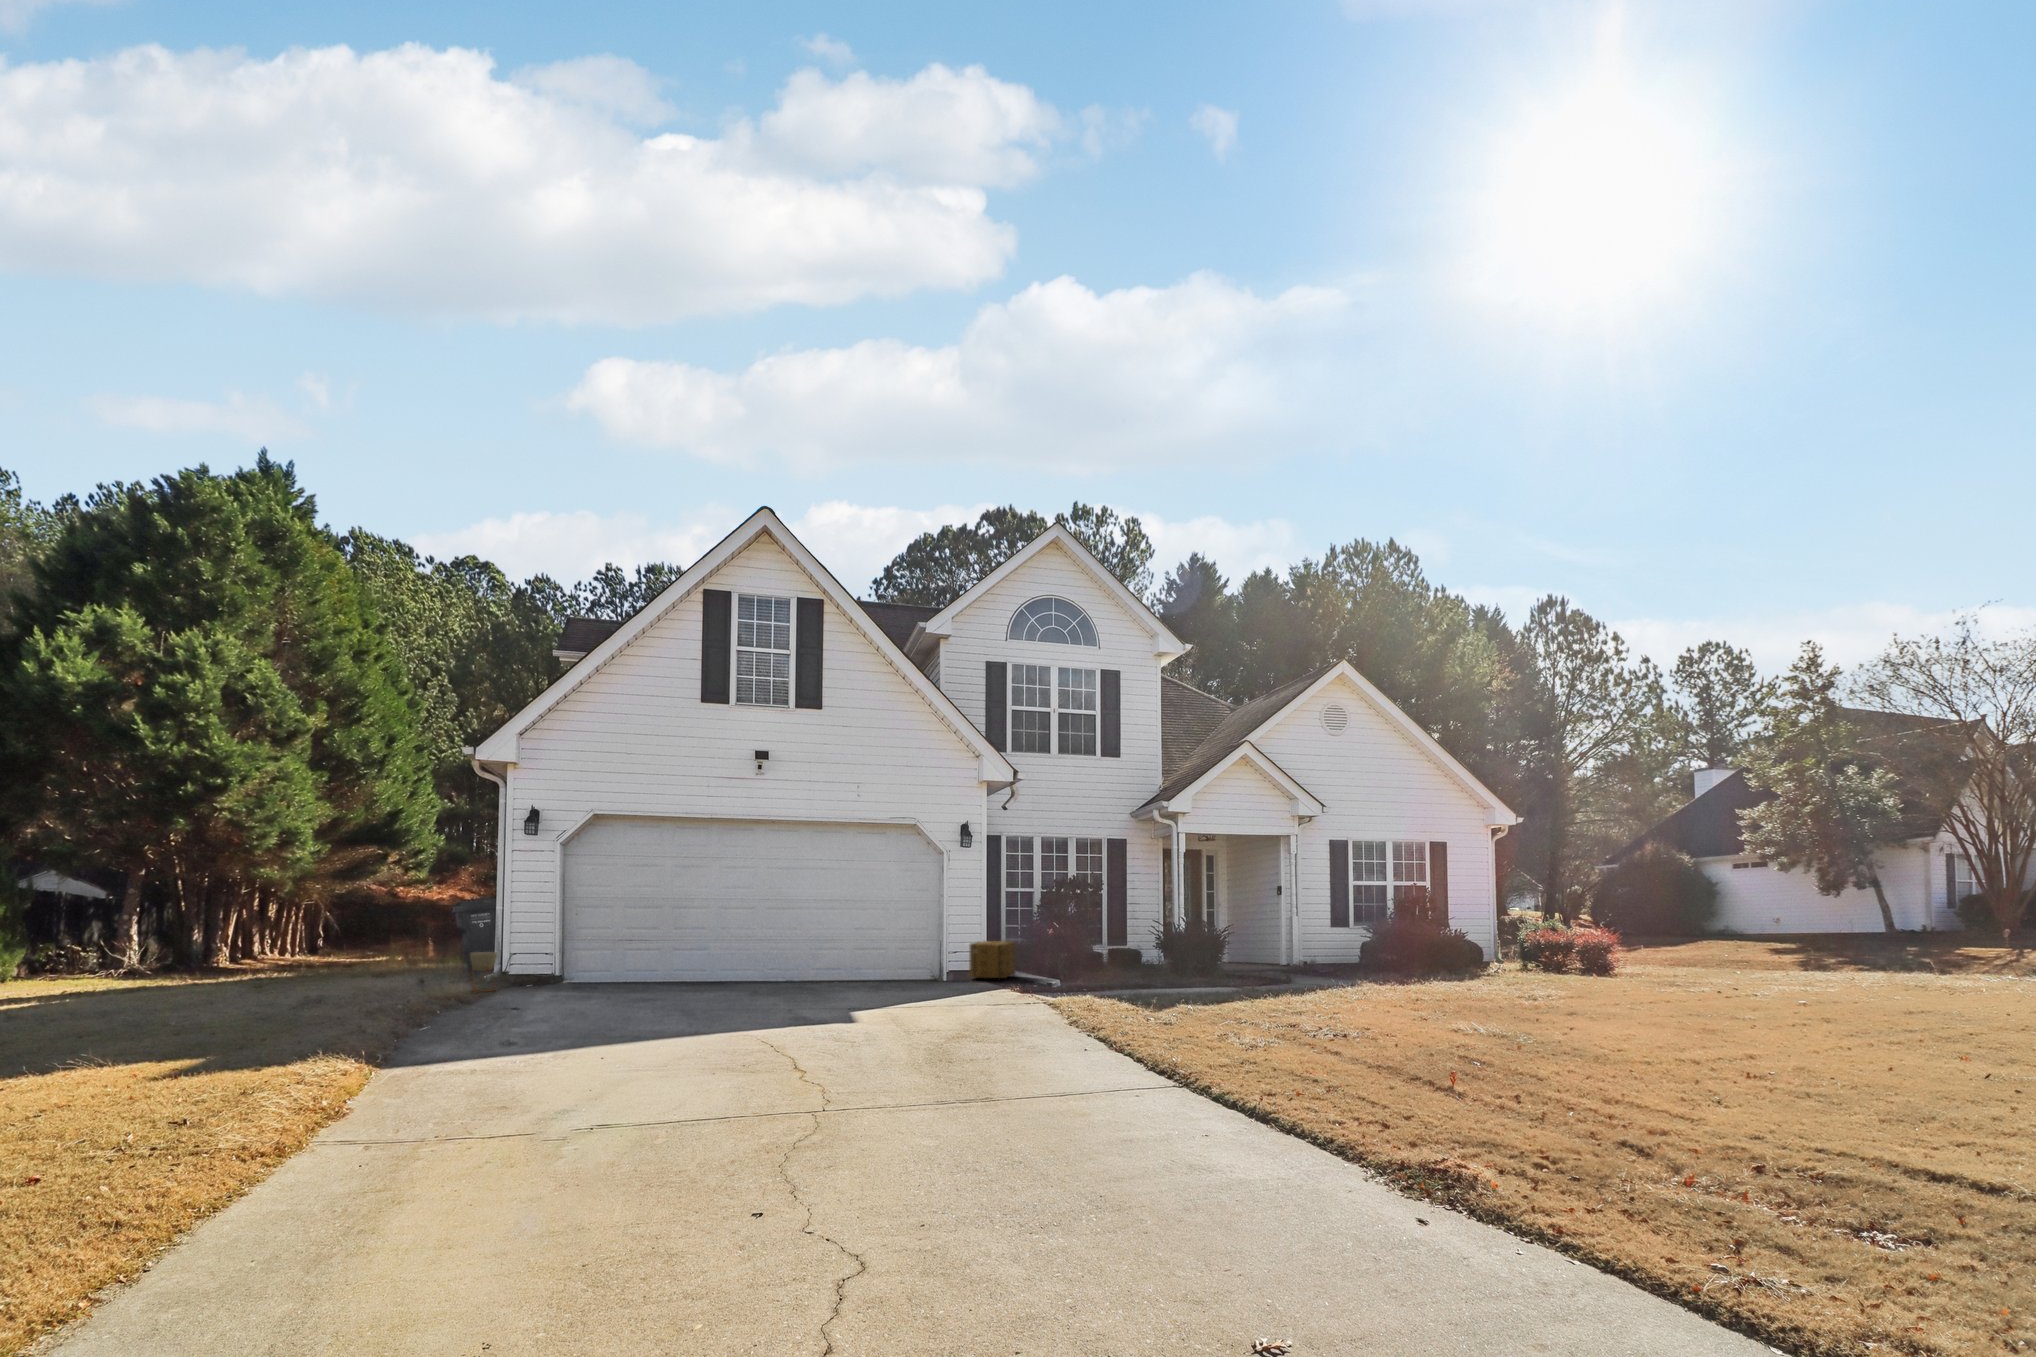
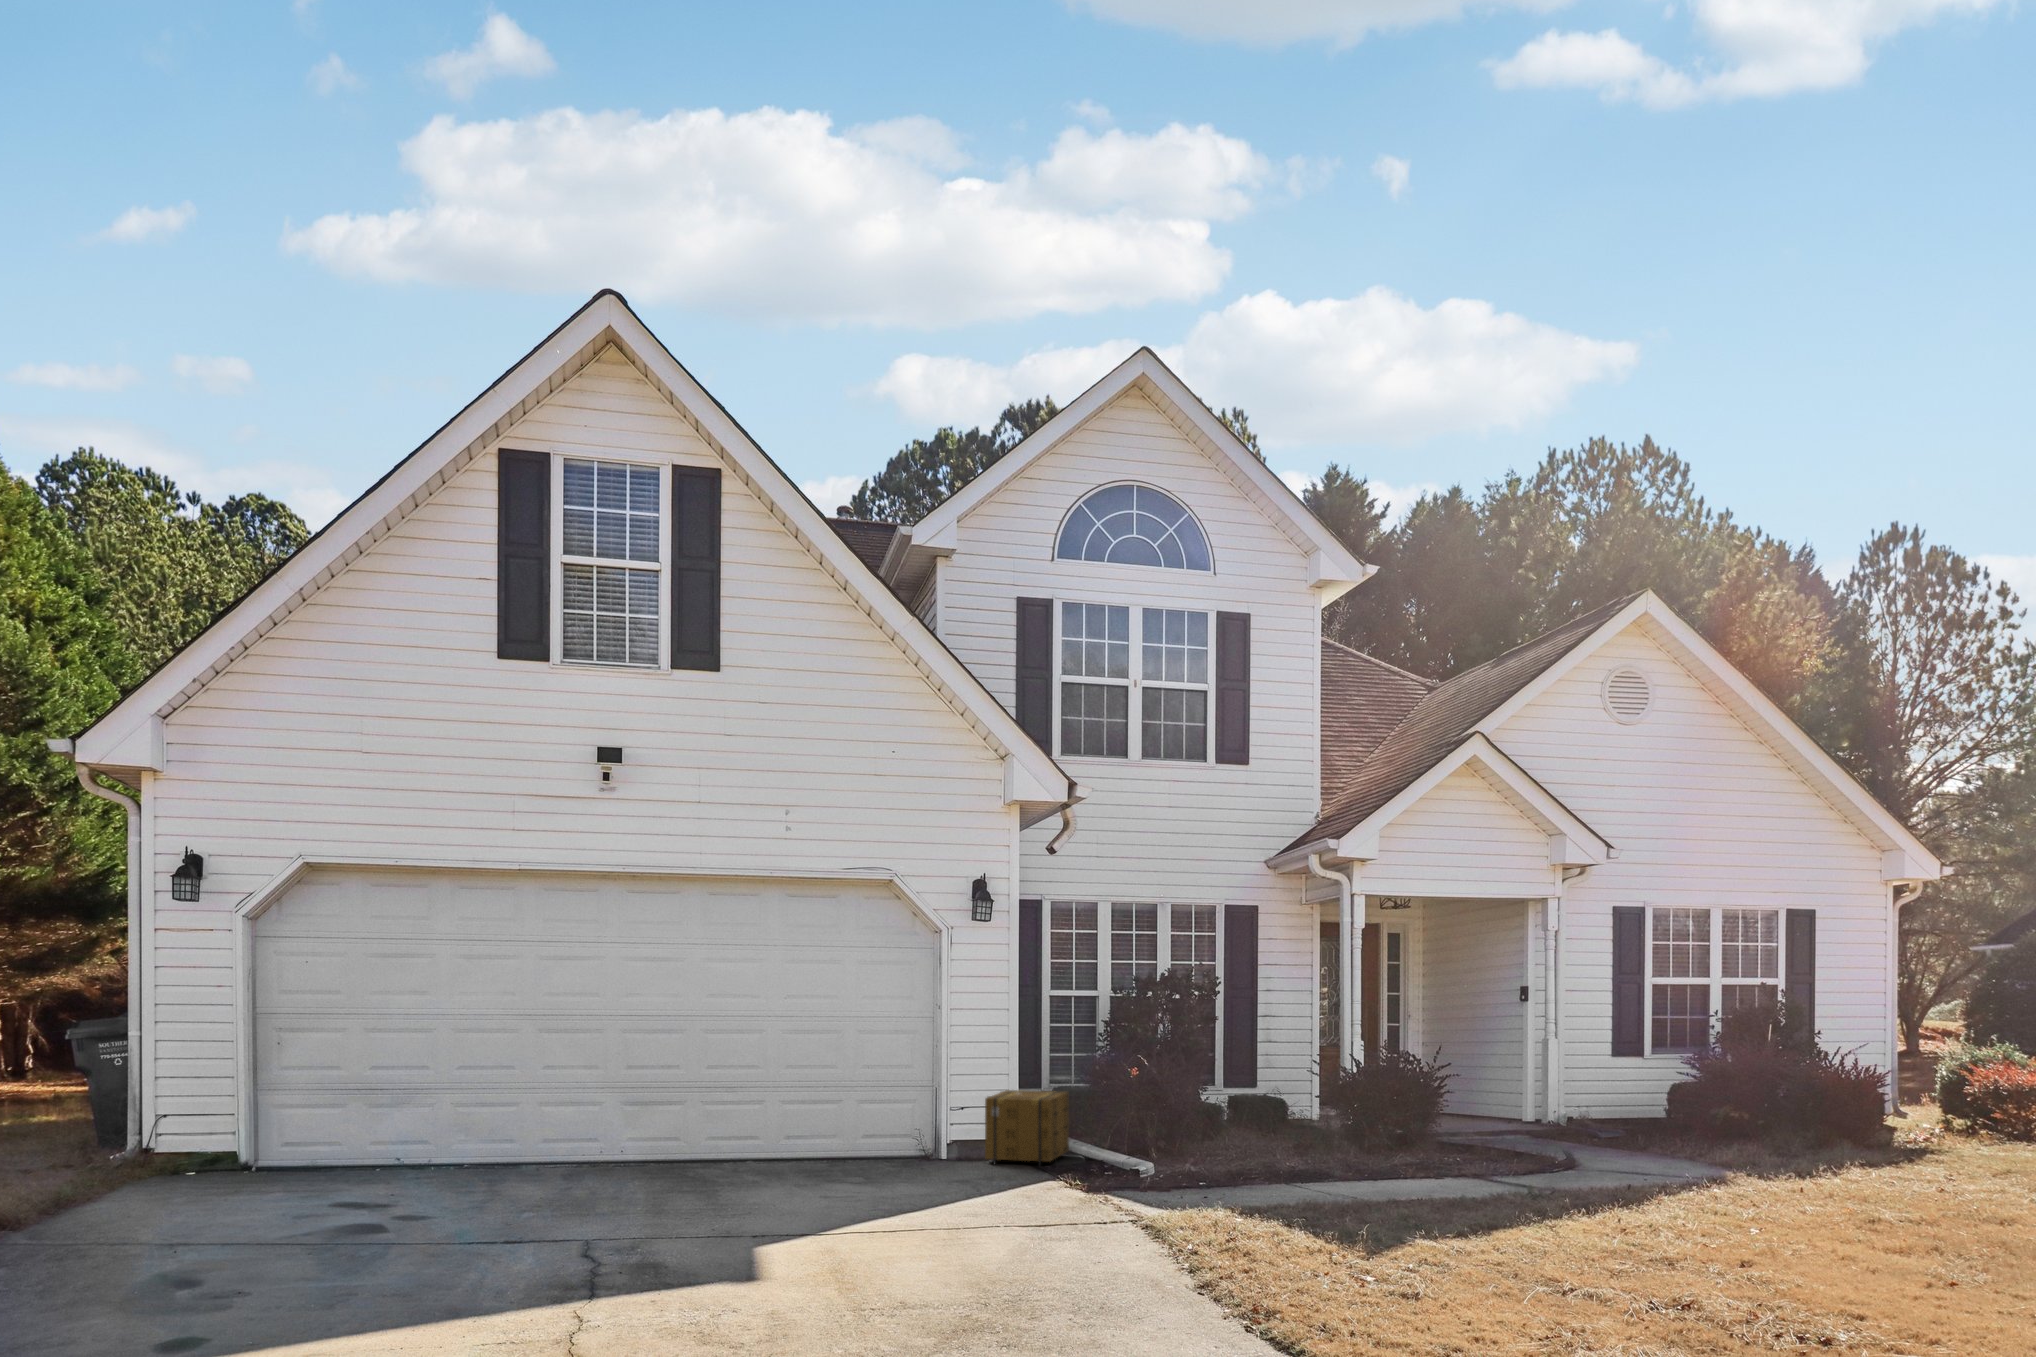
planter: present [470,952,497,993] -> none [53,1113,107,1192]

